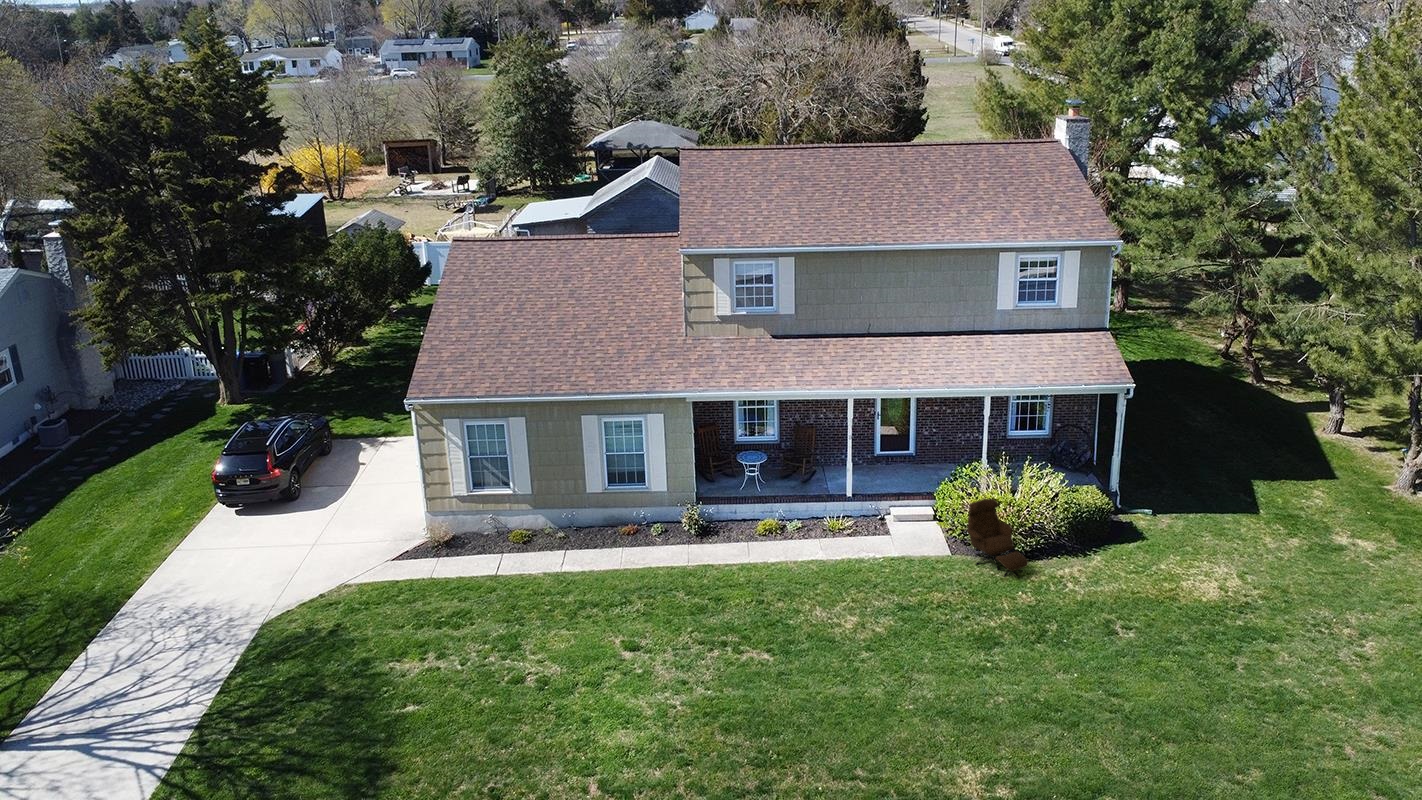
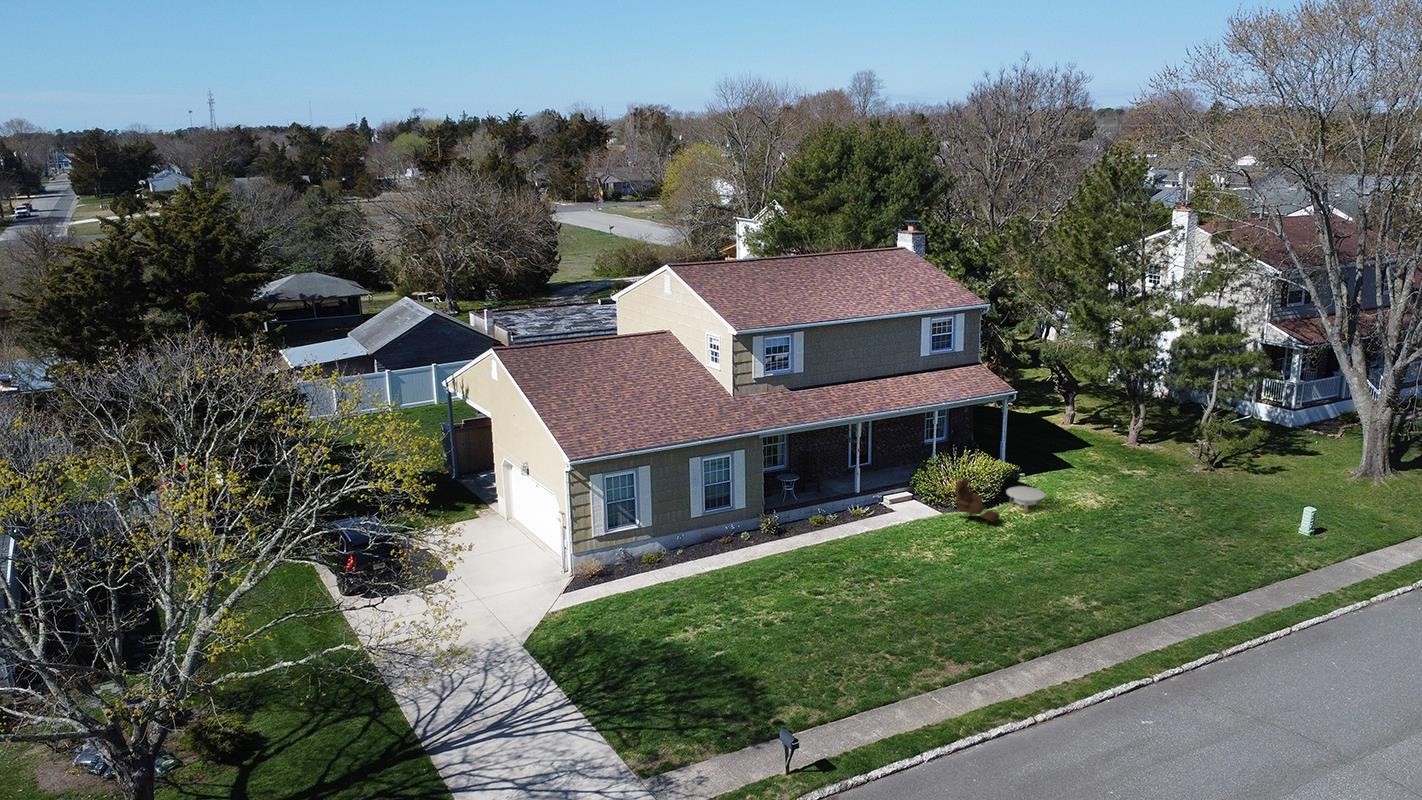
round table: none [1065,523,1128,569] -> present [1006,486,1045,514]

